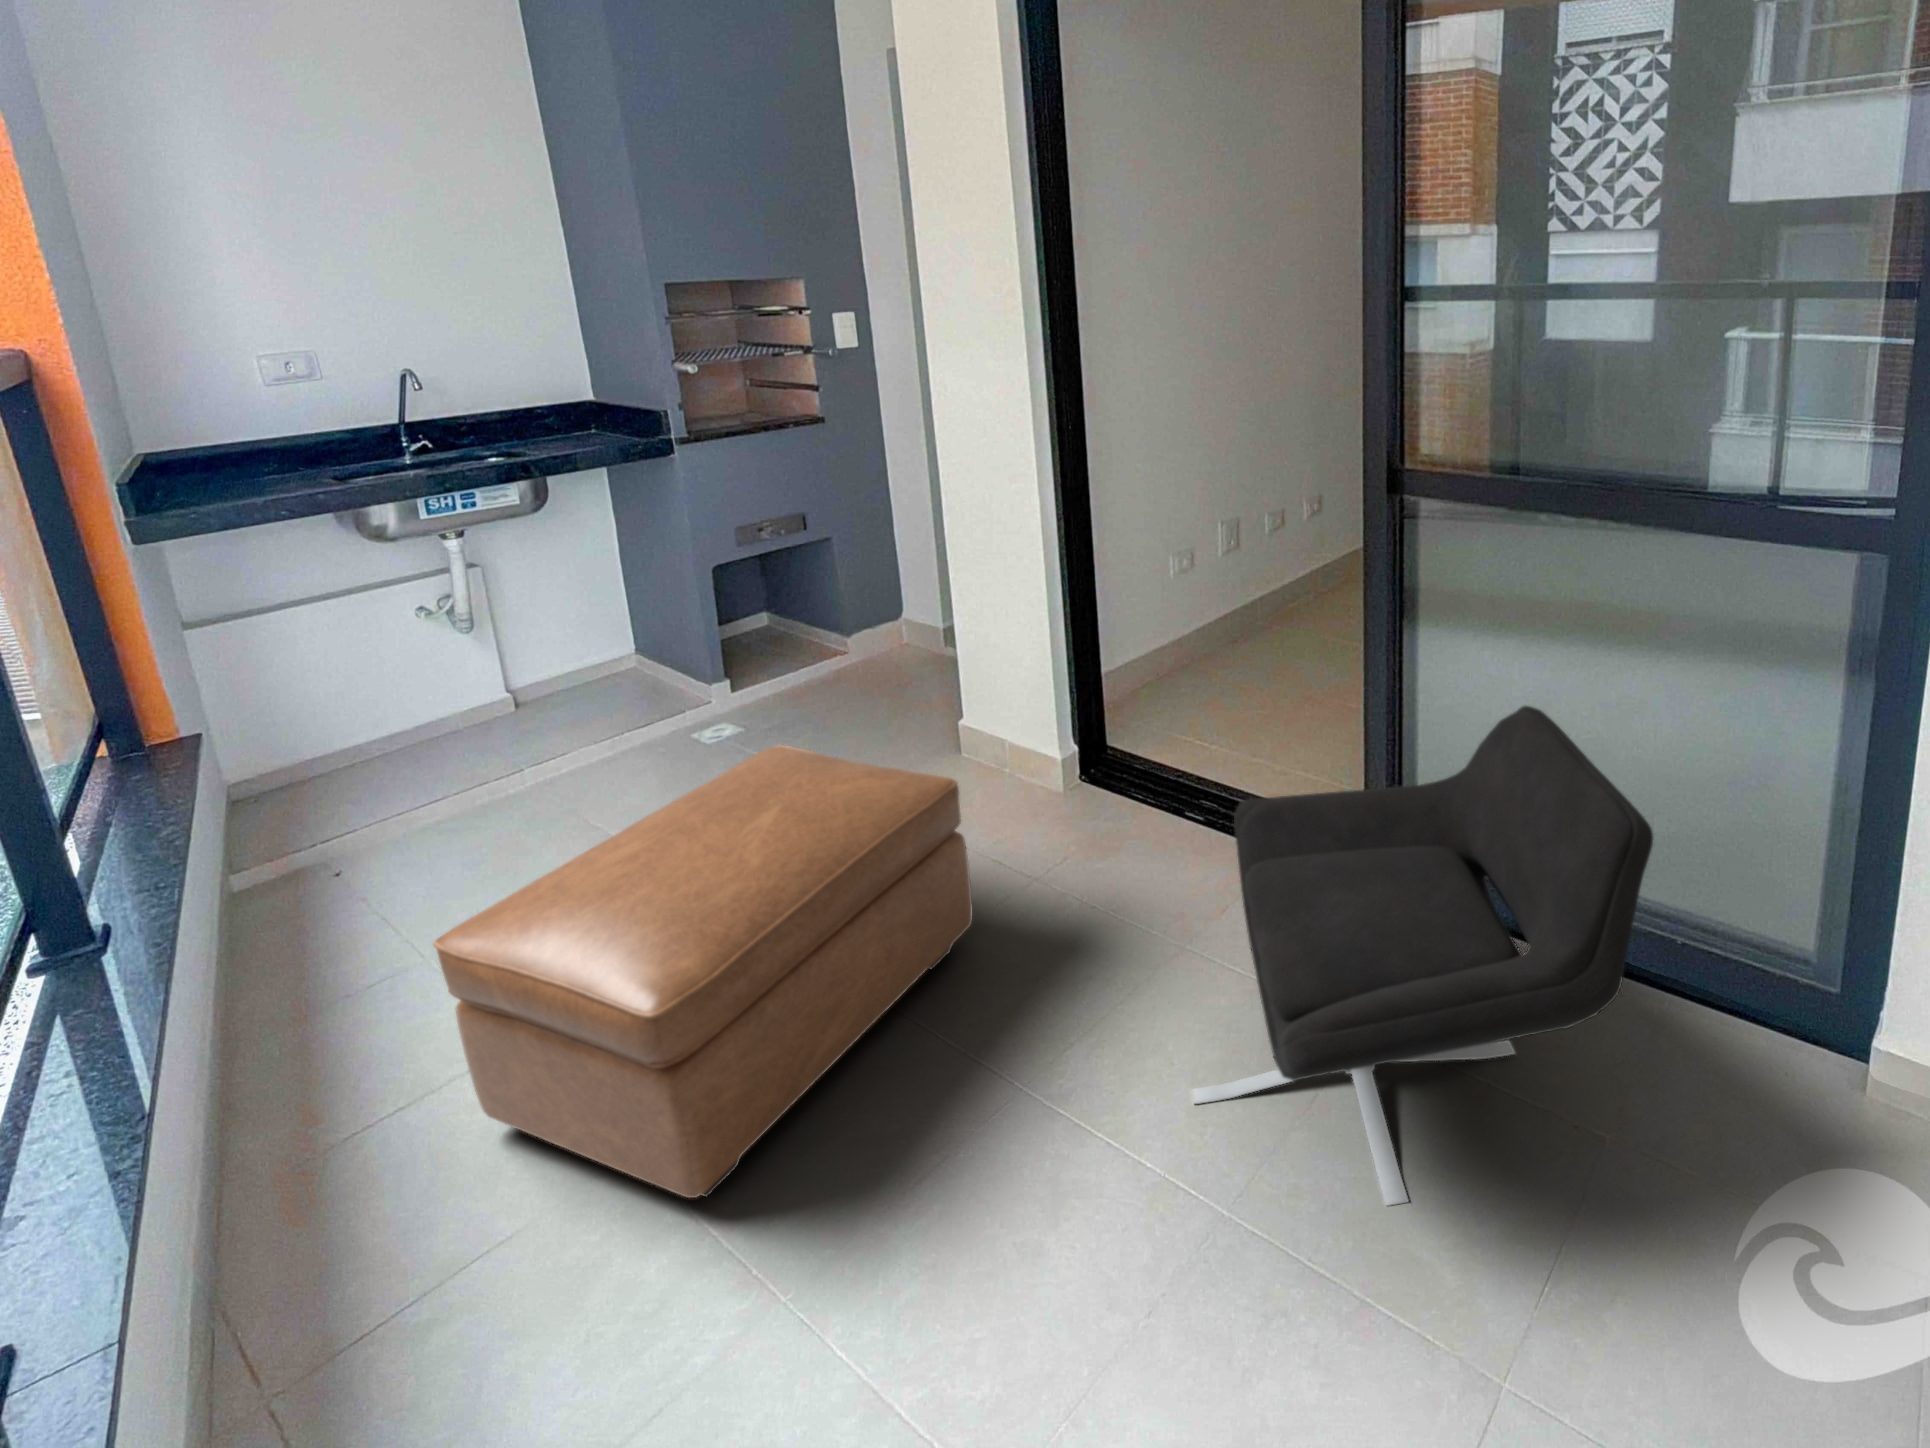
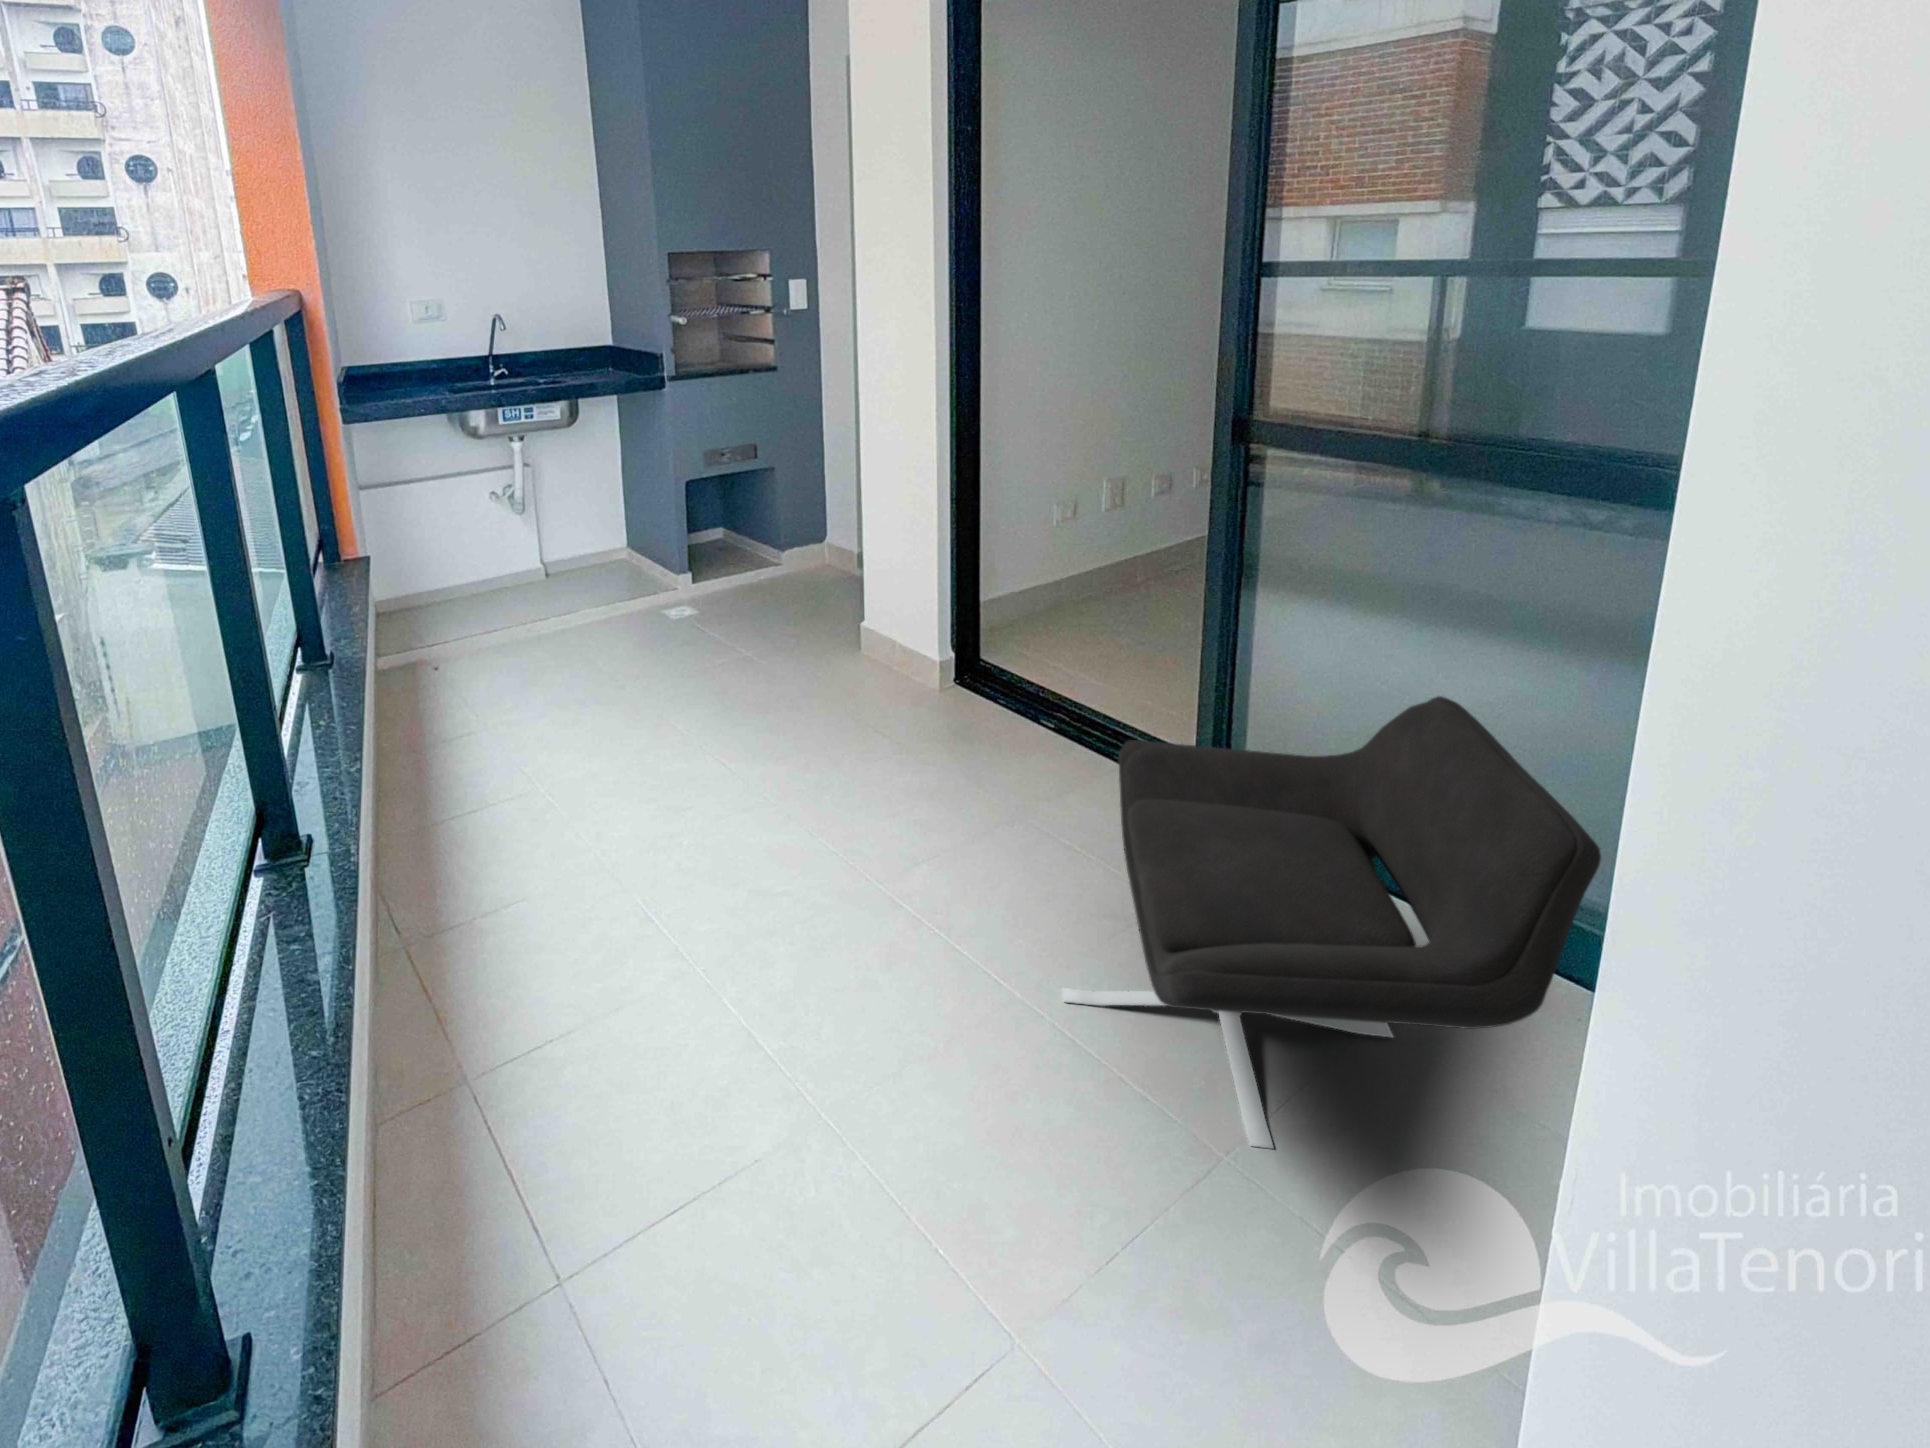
ottoman: present [433,745,972,1198] -> none [502,630,878,973]

